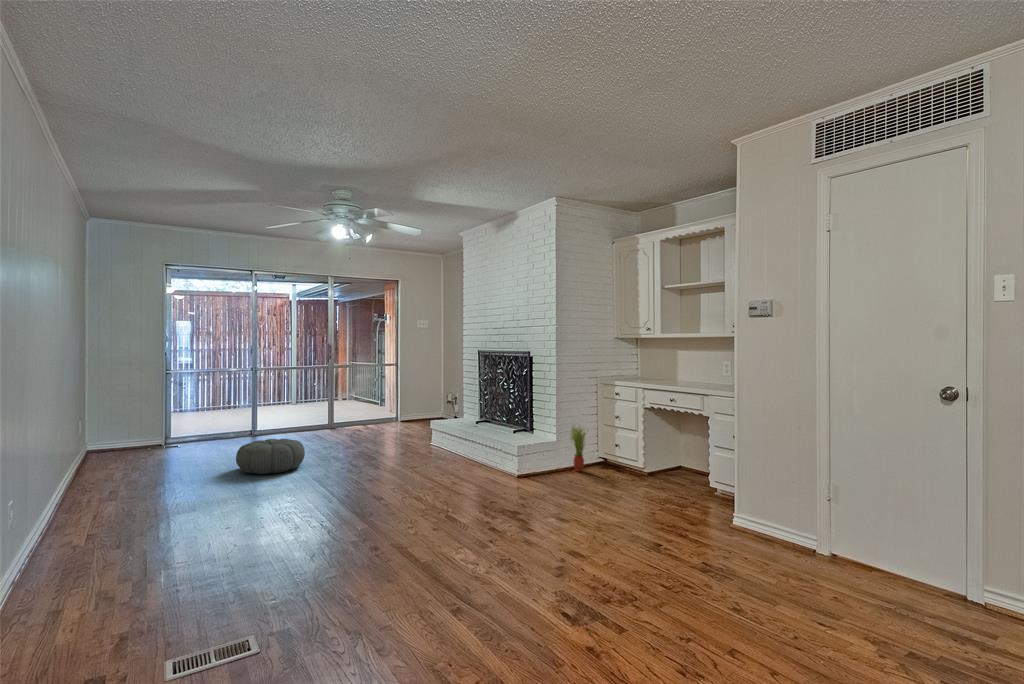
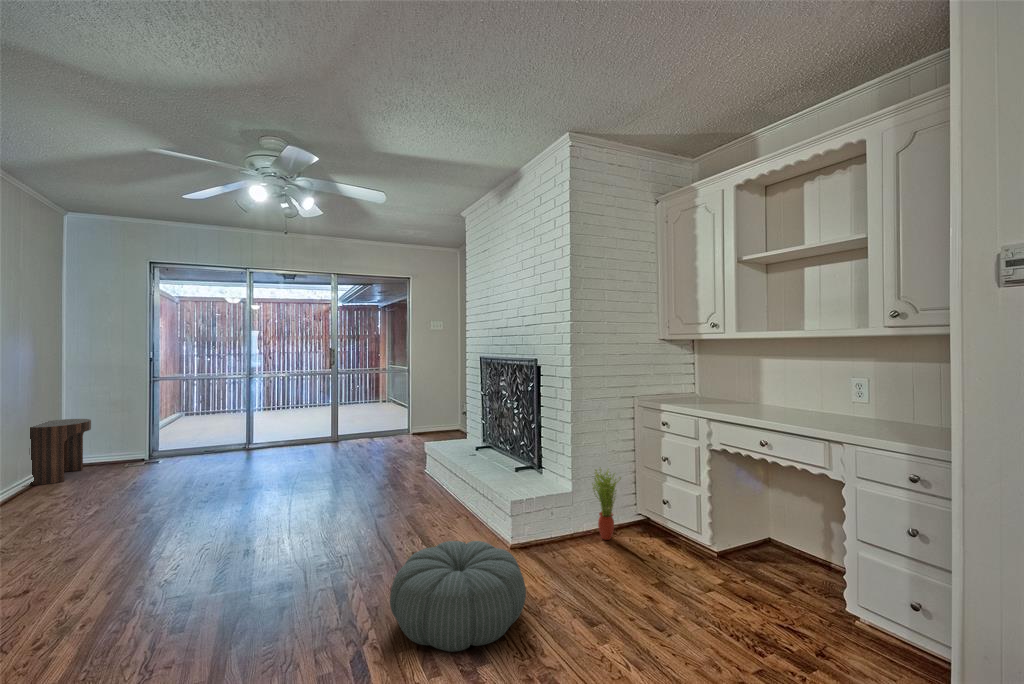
side table: none [88,406,140,460] -> present [29,419,91,485]
pouf: present [236,439,305,474] -> present [390,541,526,652]

